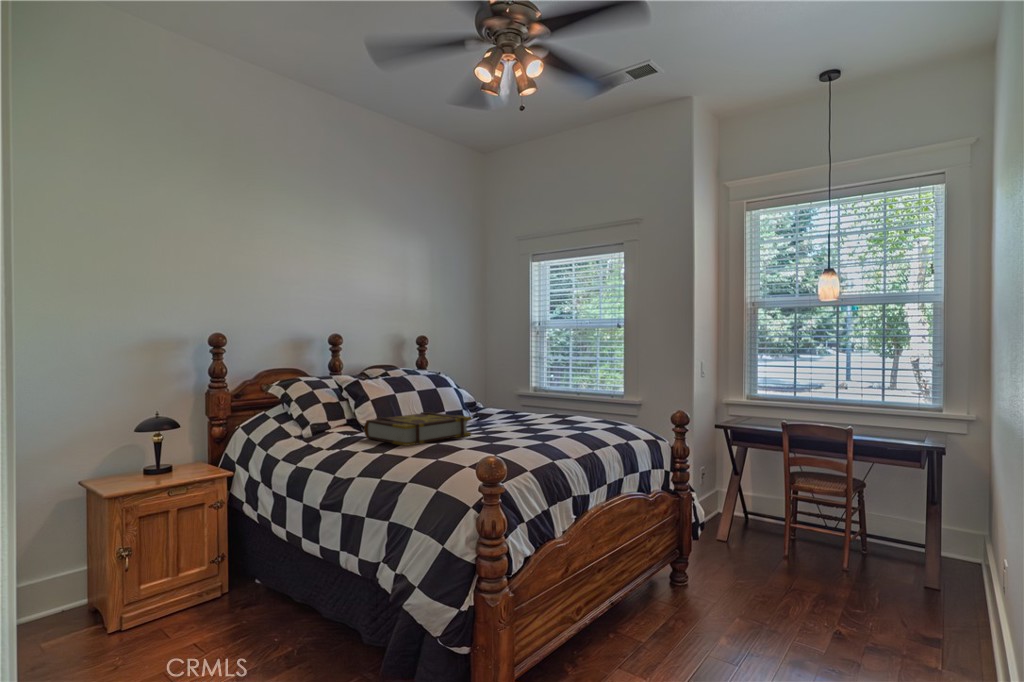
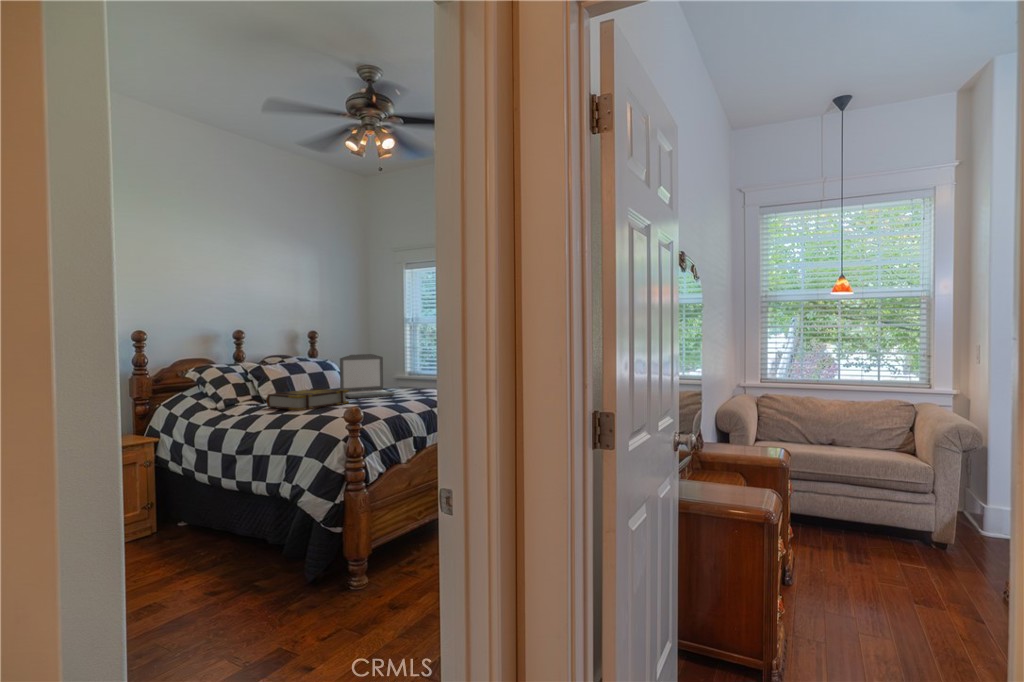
laptop: none [456,367,527,427] -> present [340,354,395,399]

